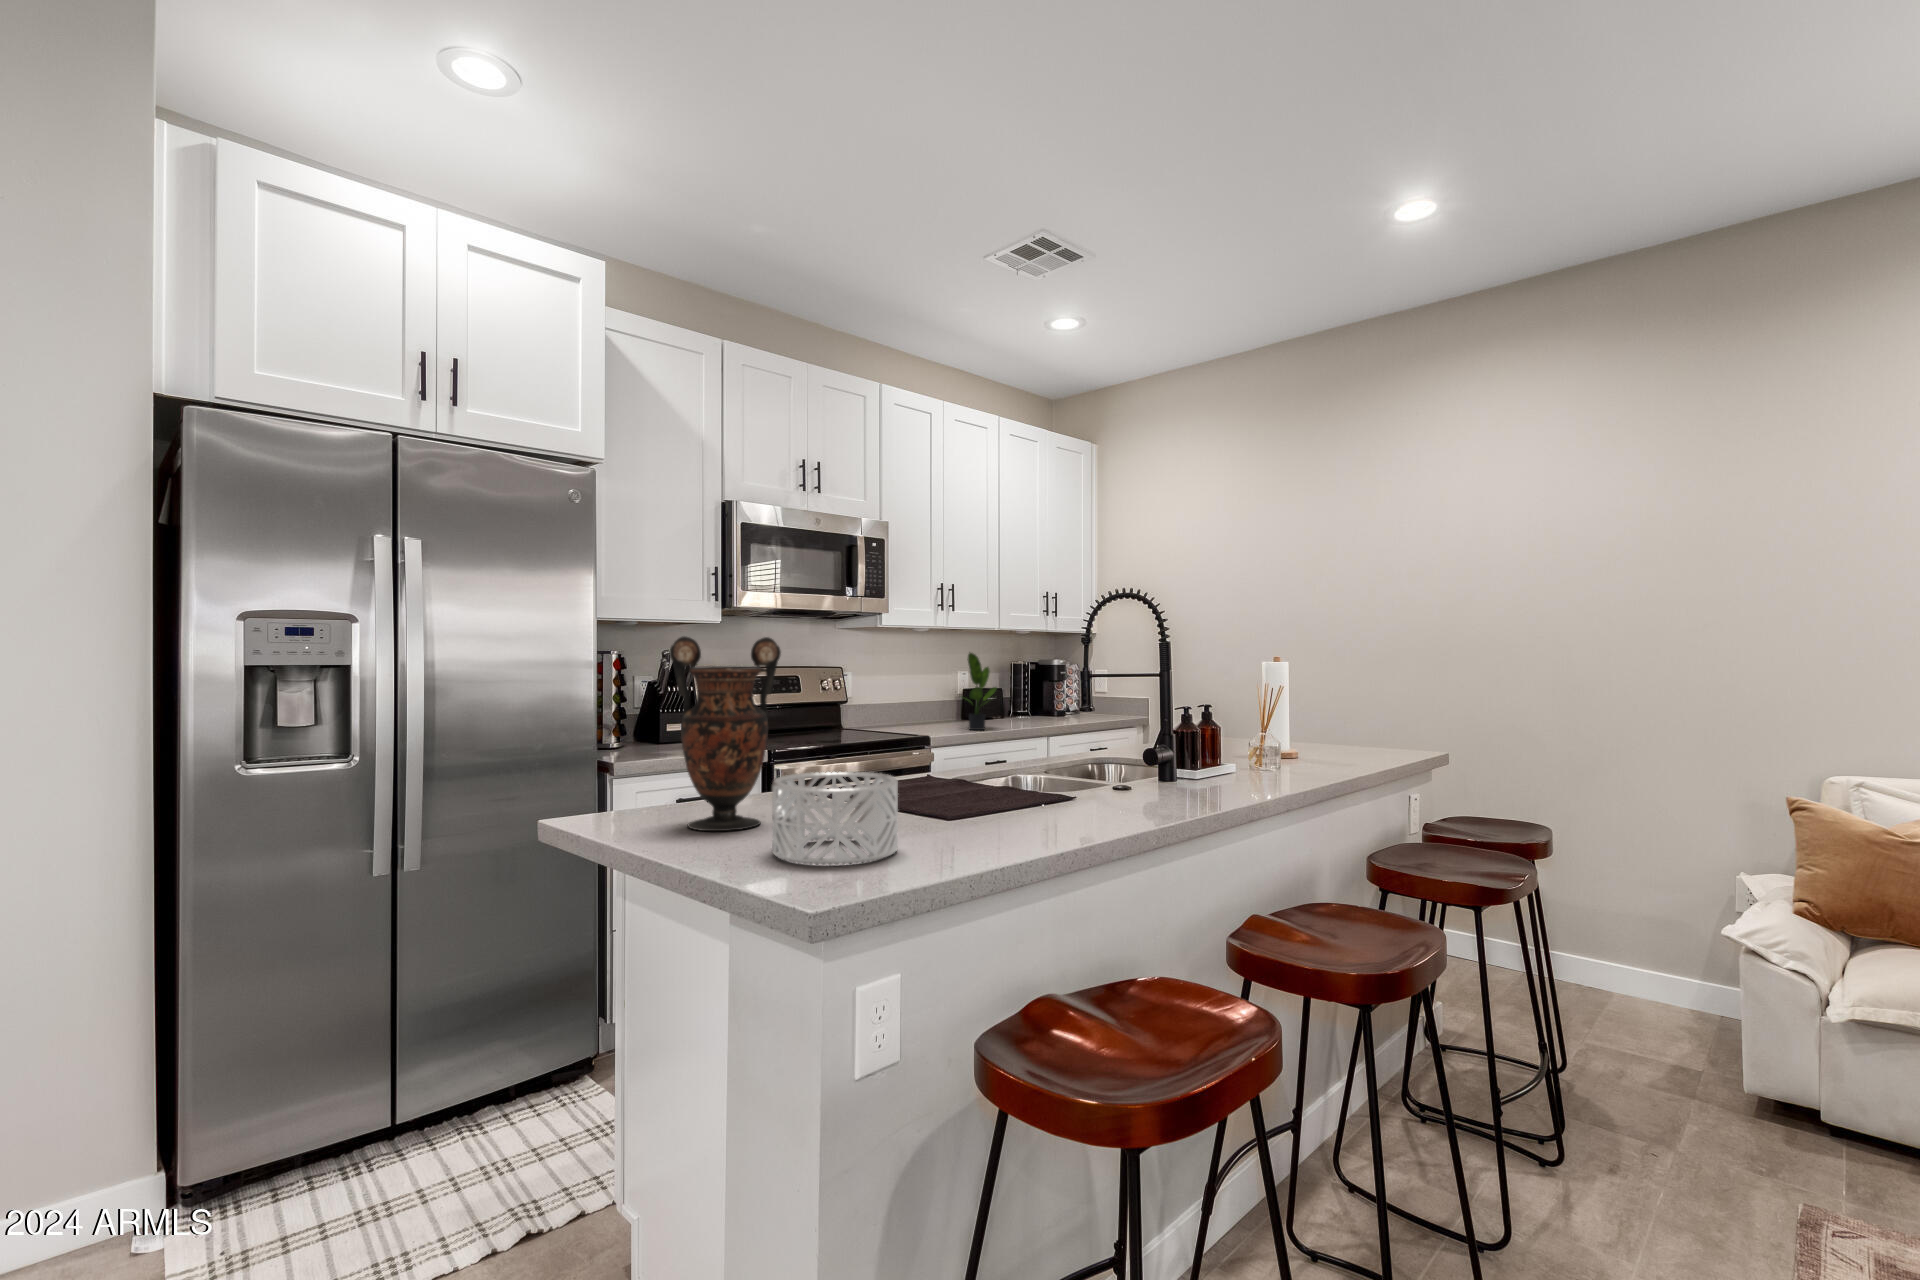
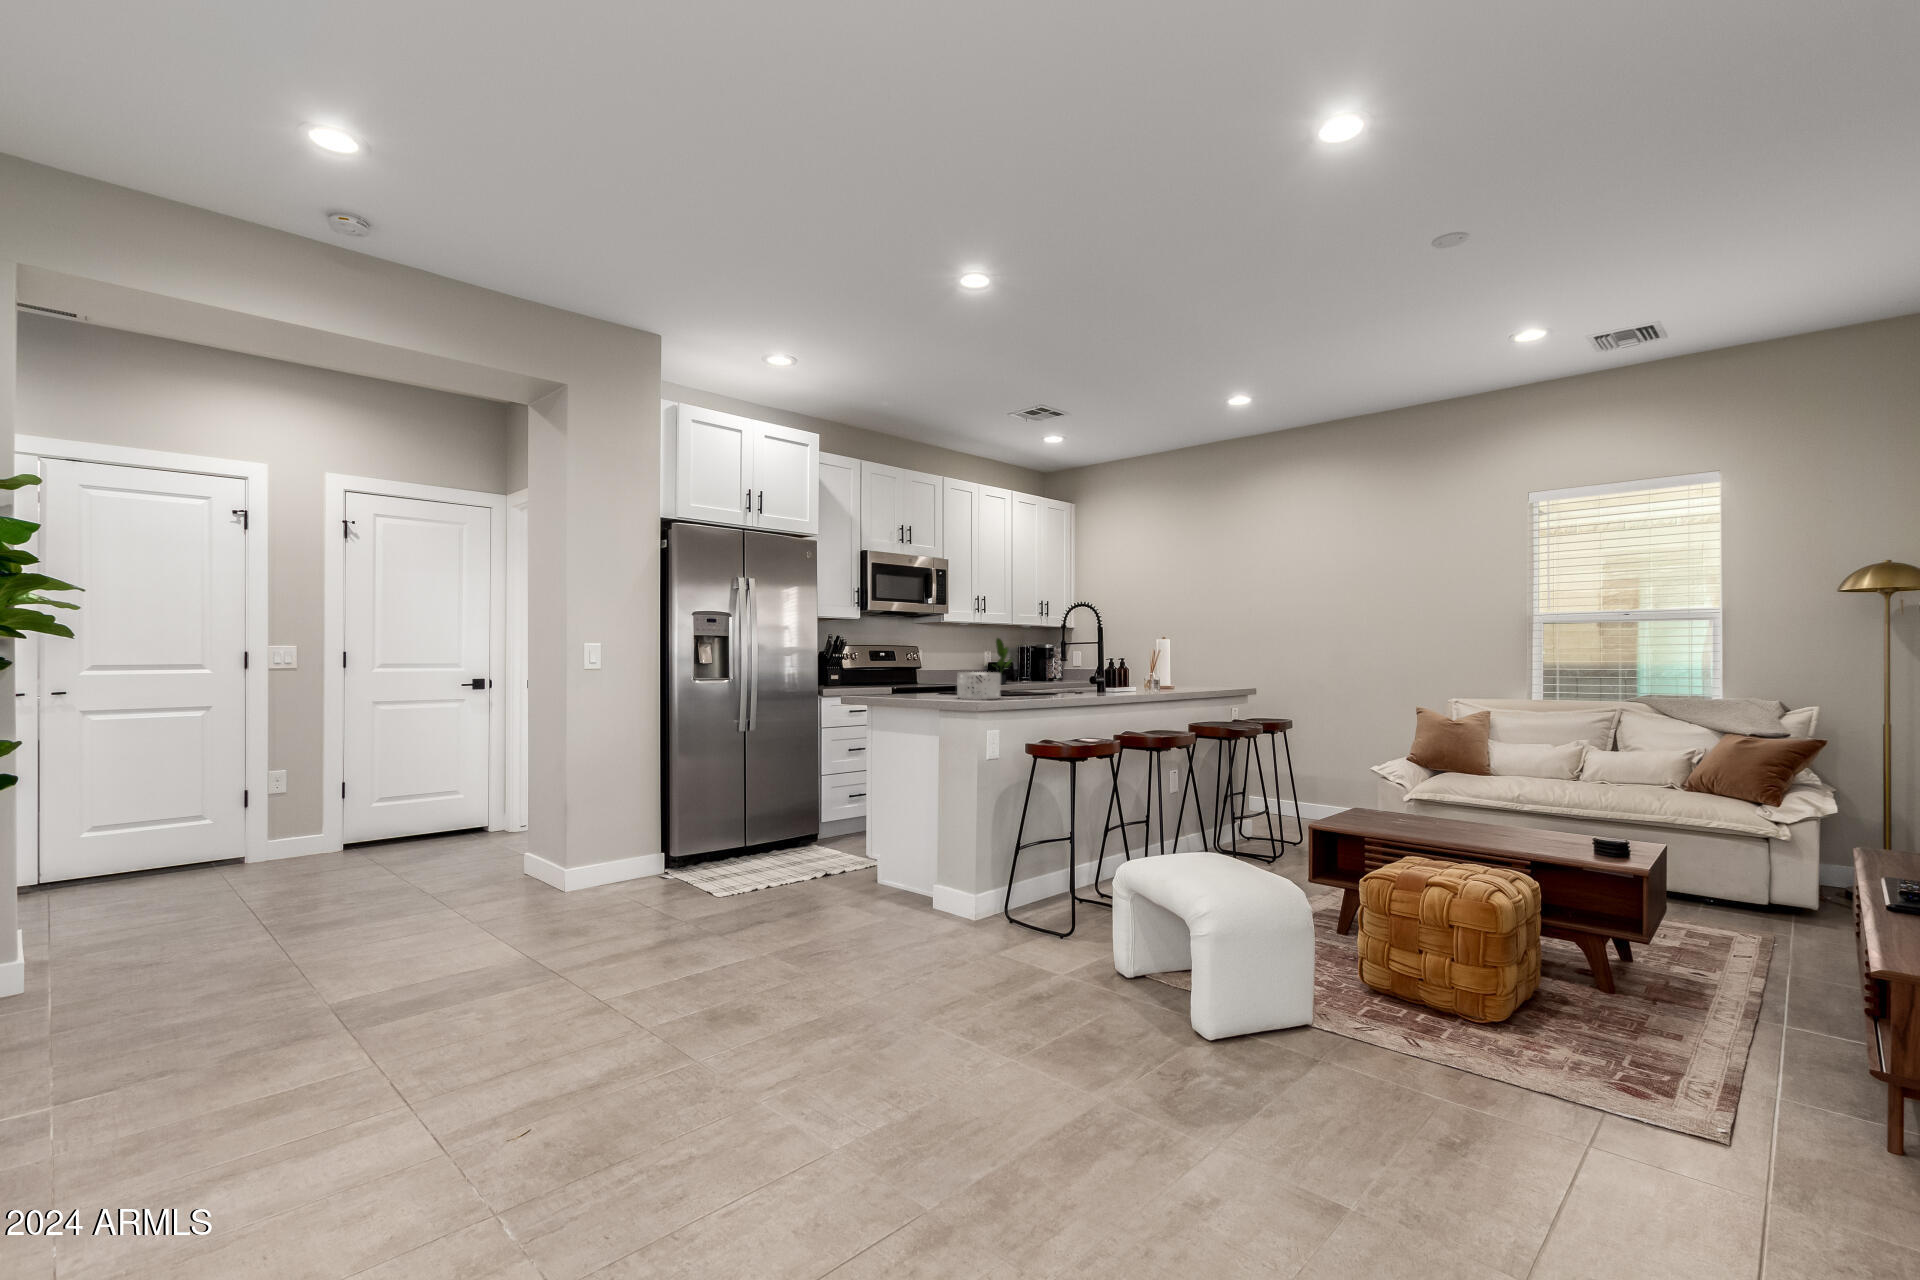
vase: present [670,636,781,831] -> none [908,623,948,696]

